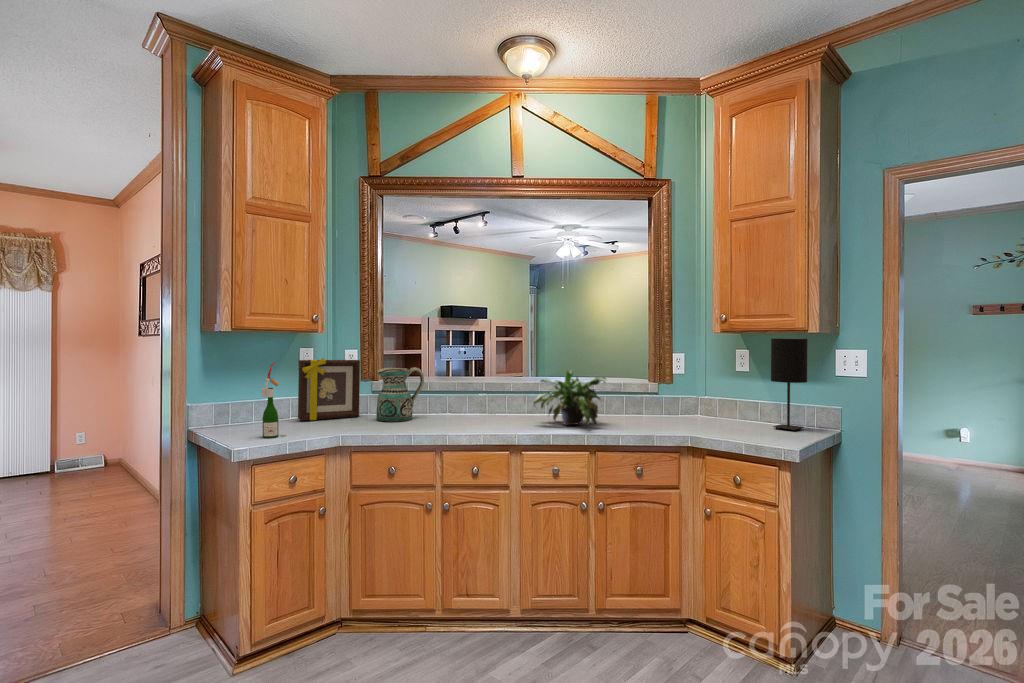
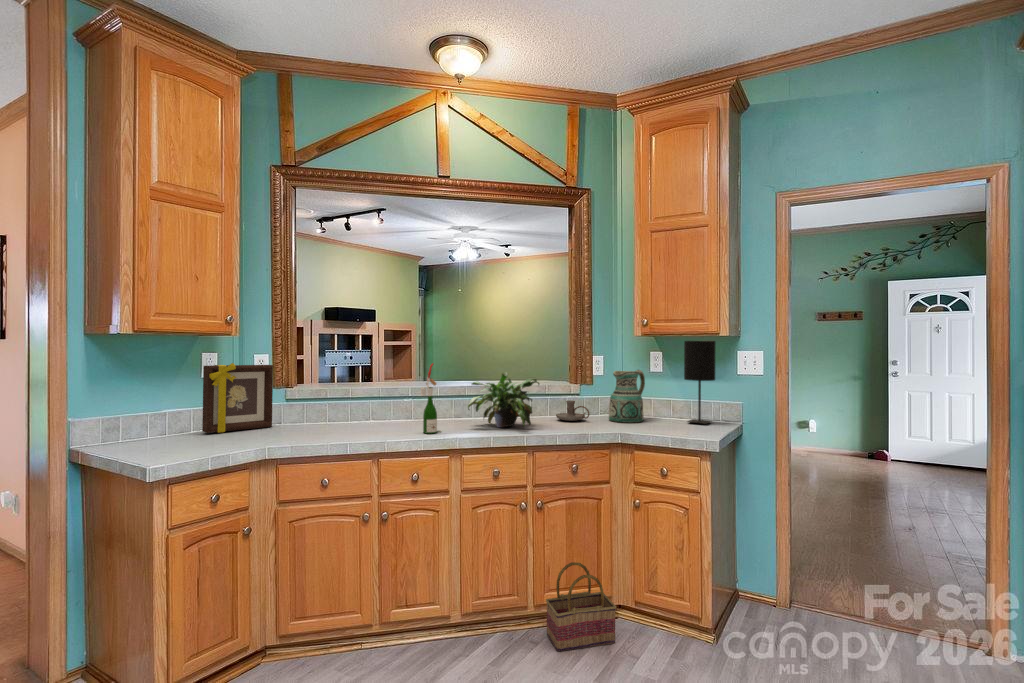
wine bottle: present [261,363,286,438] -> present [421,363,440,434]
ceramic pitcher: present [377,367,424,422] -> present [609,370,645,423]
candle holder: none [630,400,664,421] -> present [556,400,589,421]
basket: none [607,568,681,659] -> present [546,562,616,651]

